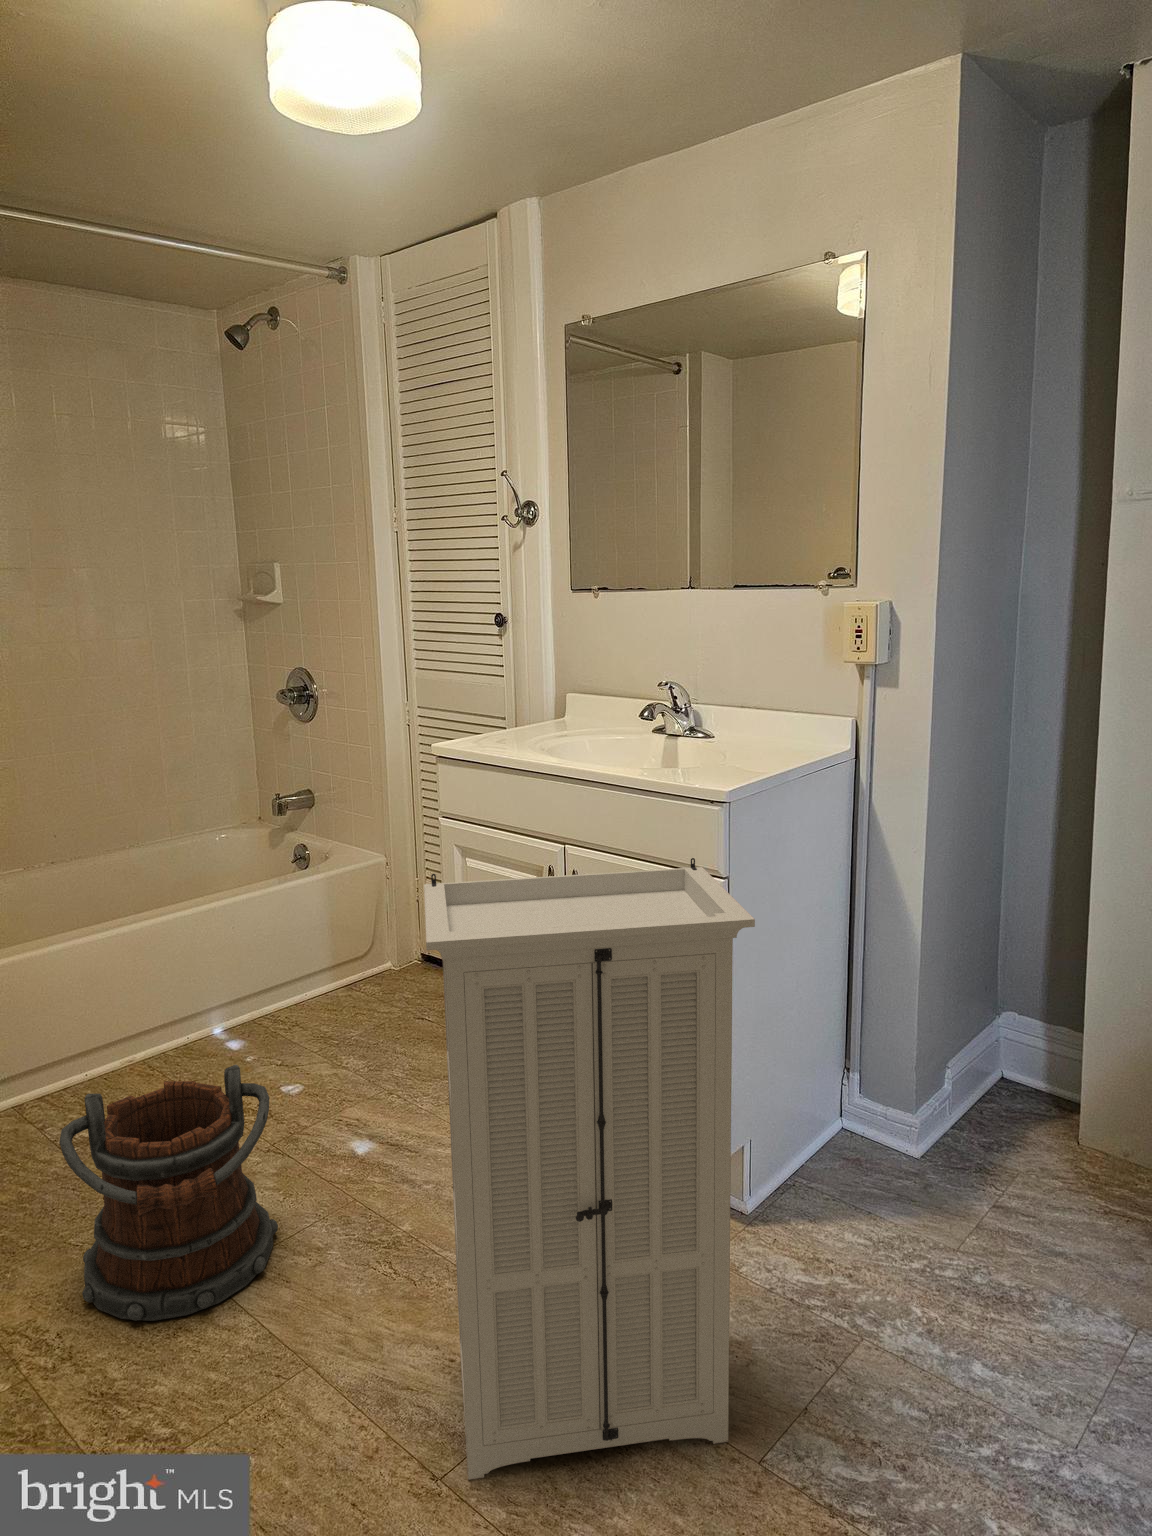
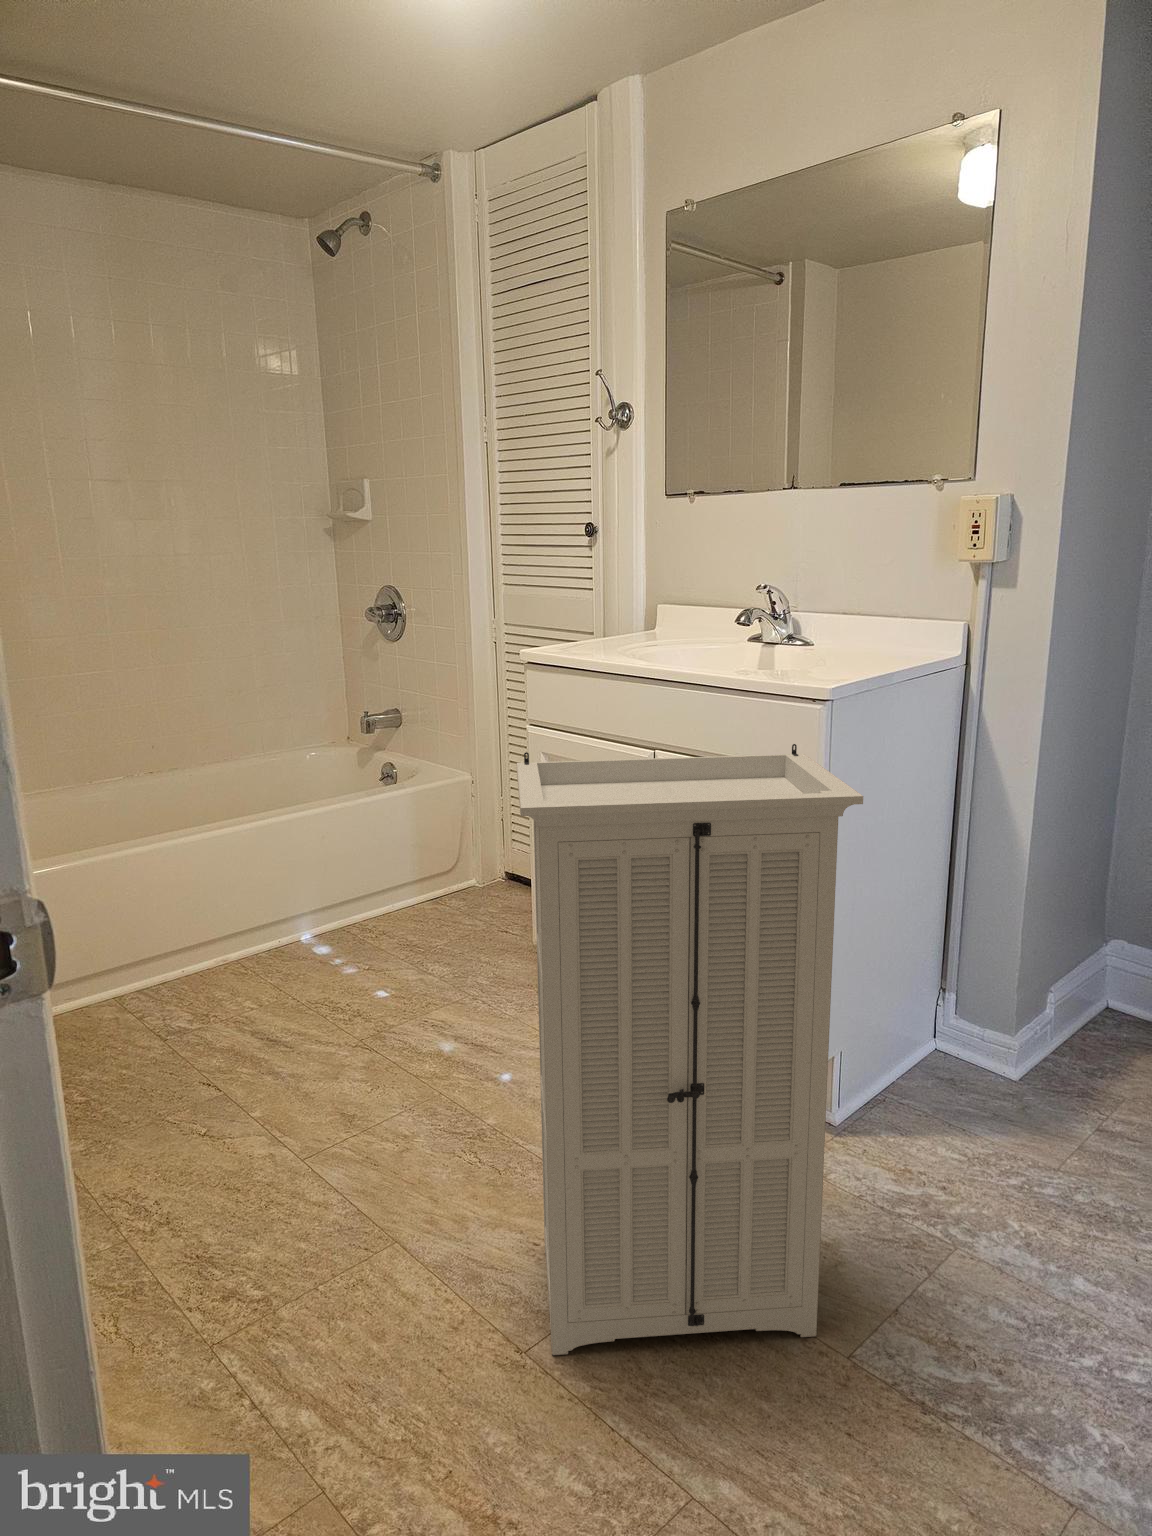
bucket: present [59,1065,278,1321] -> none [158,953,366,1193]

